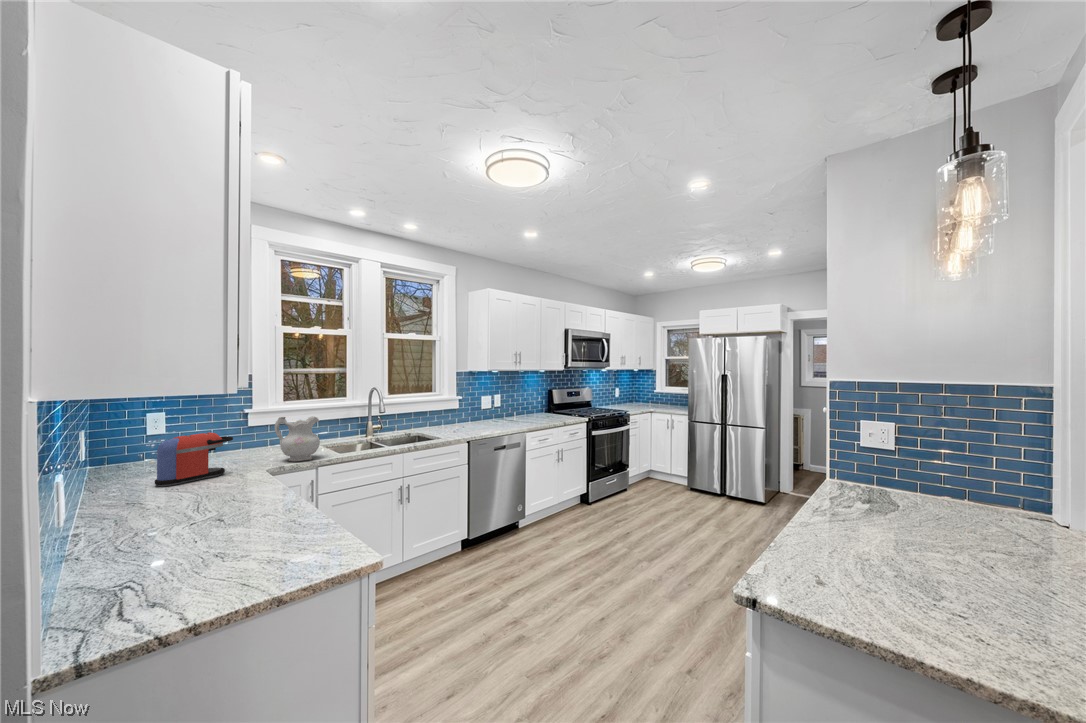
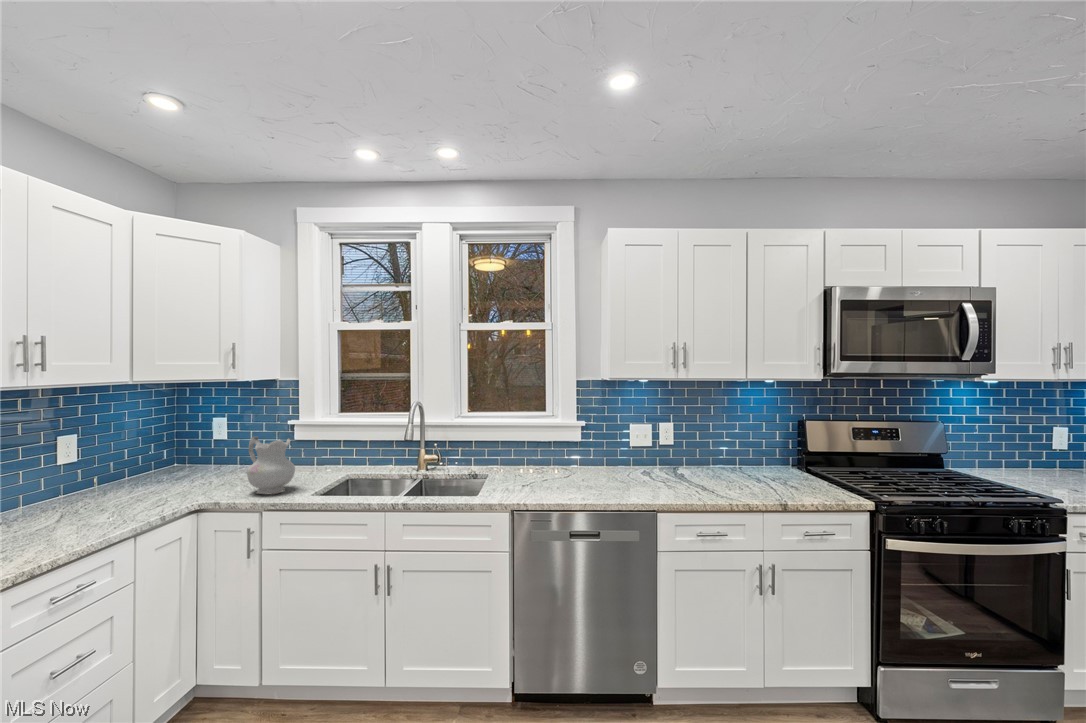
coffee maker: present [155,433,233,486] -> none [112,448,194,501]

